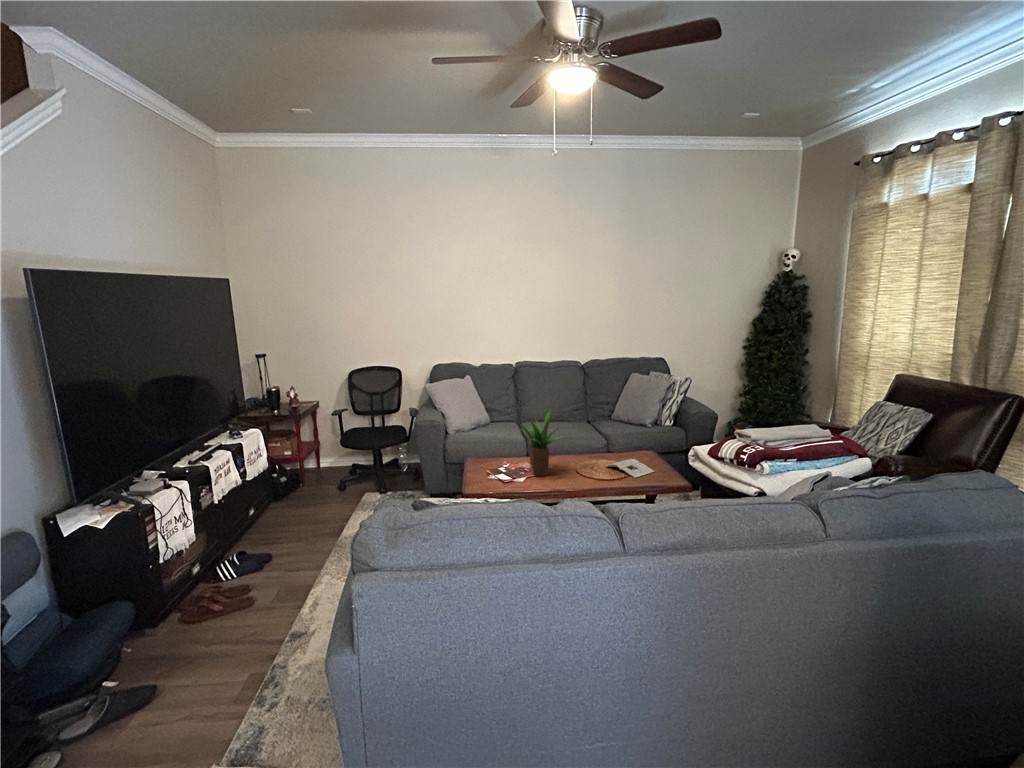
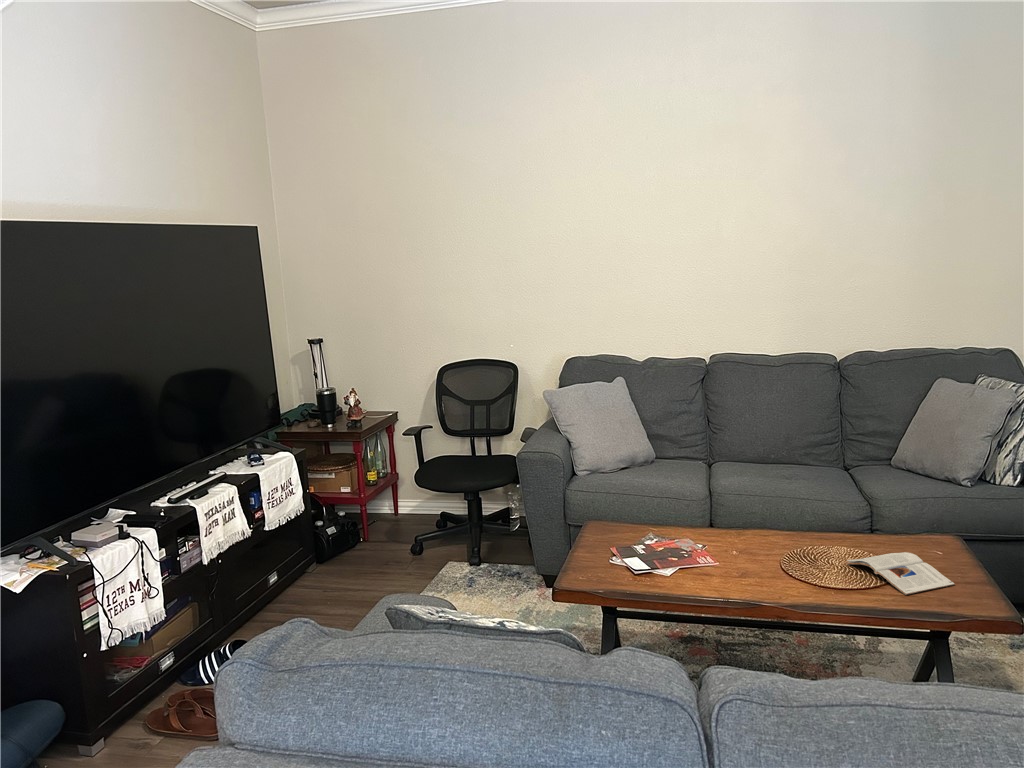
potted plant: present [517,410,564,477] -> none [661,443,769,571]

